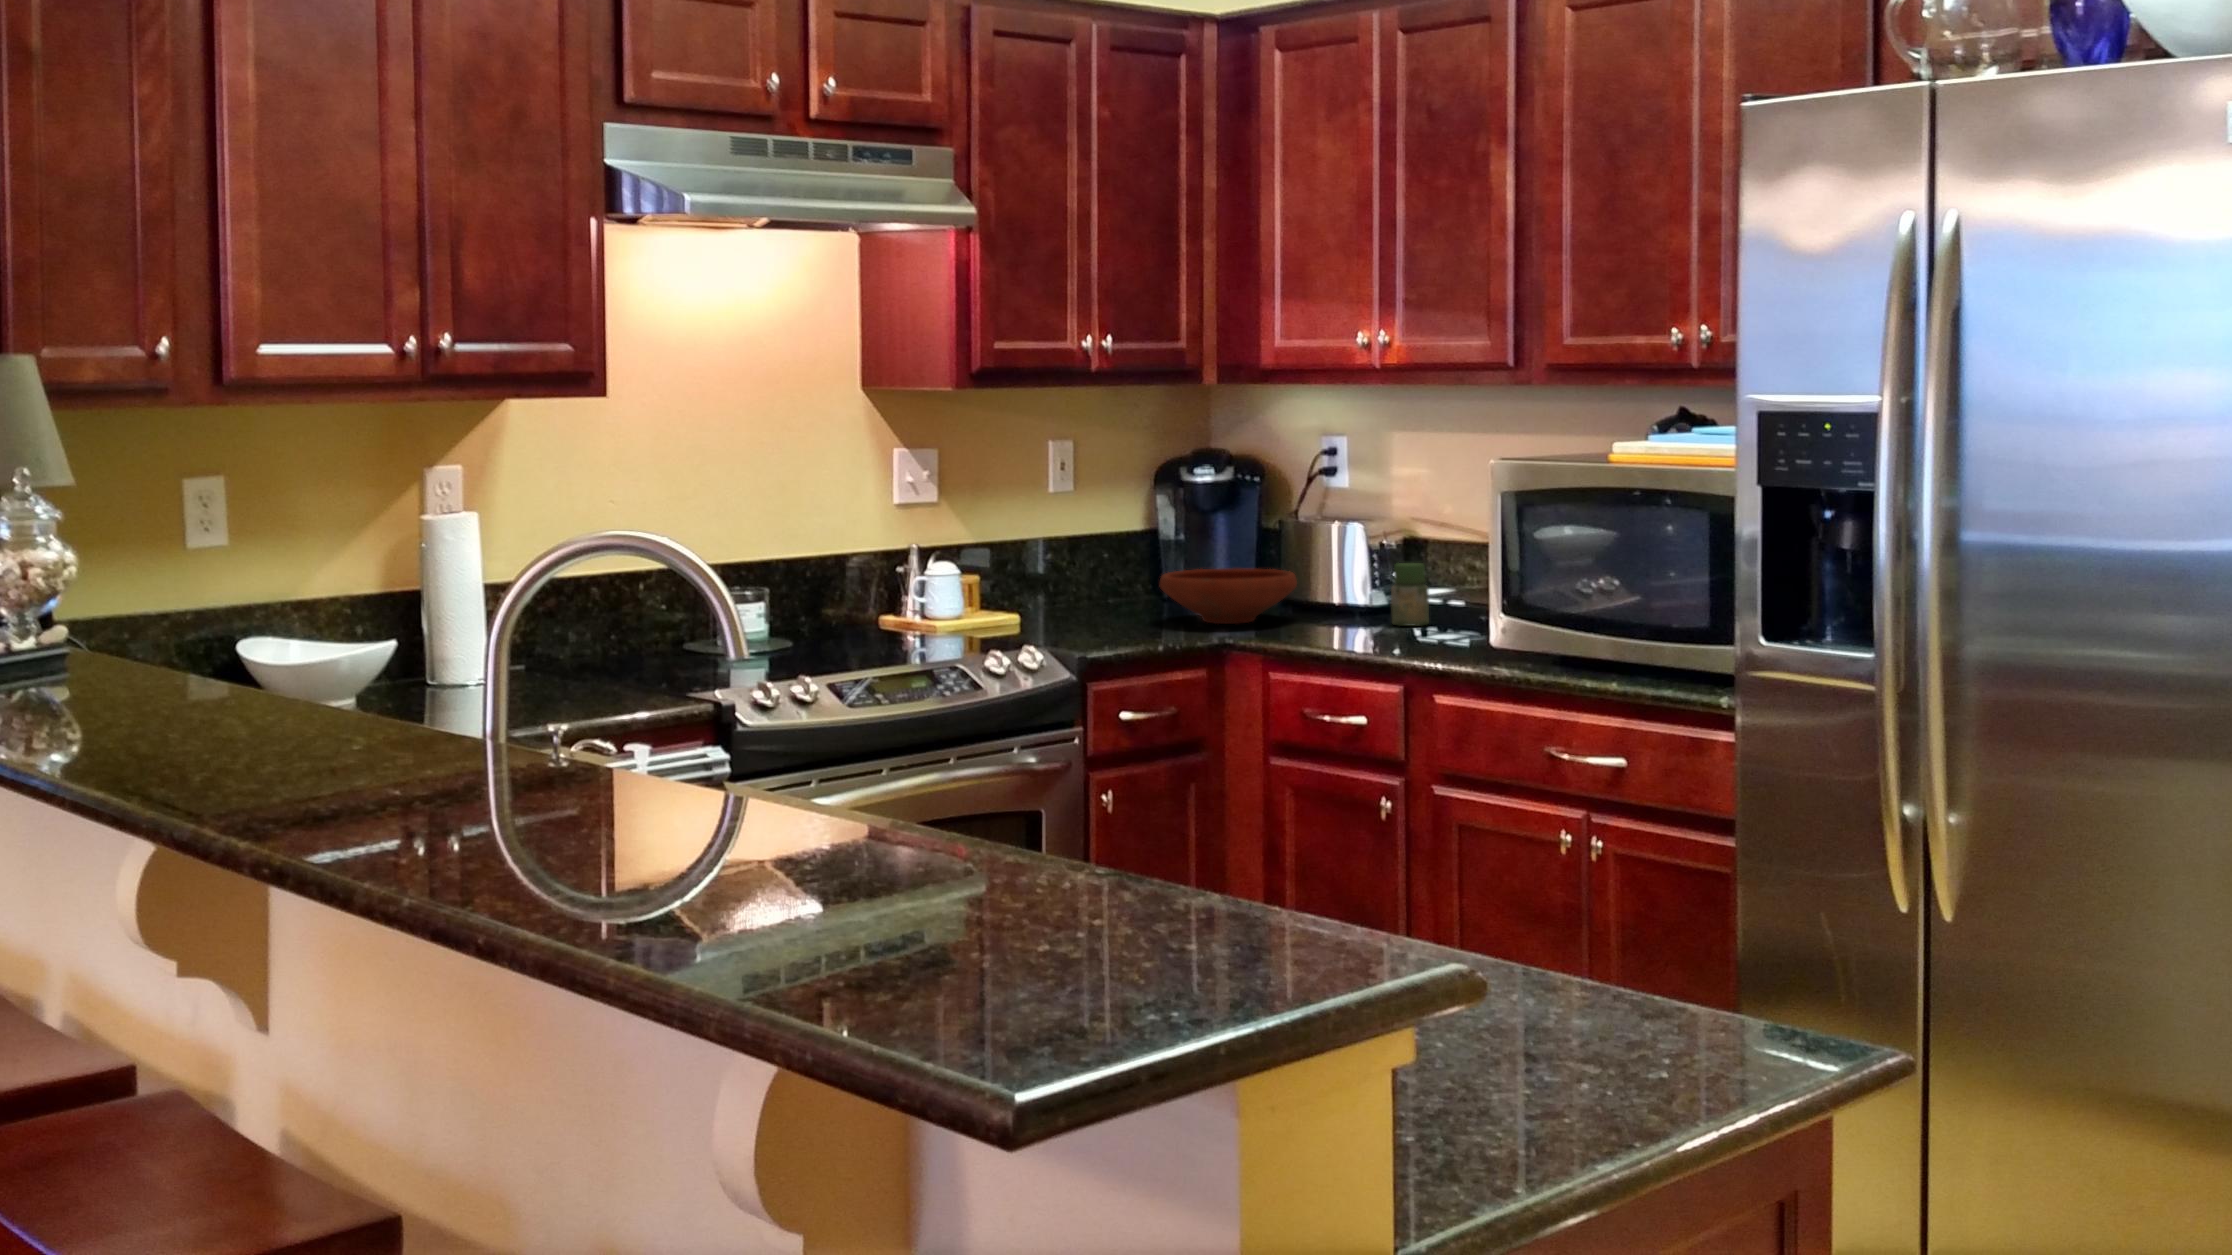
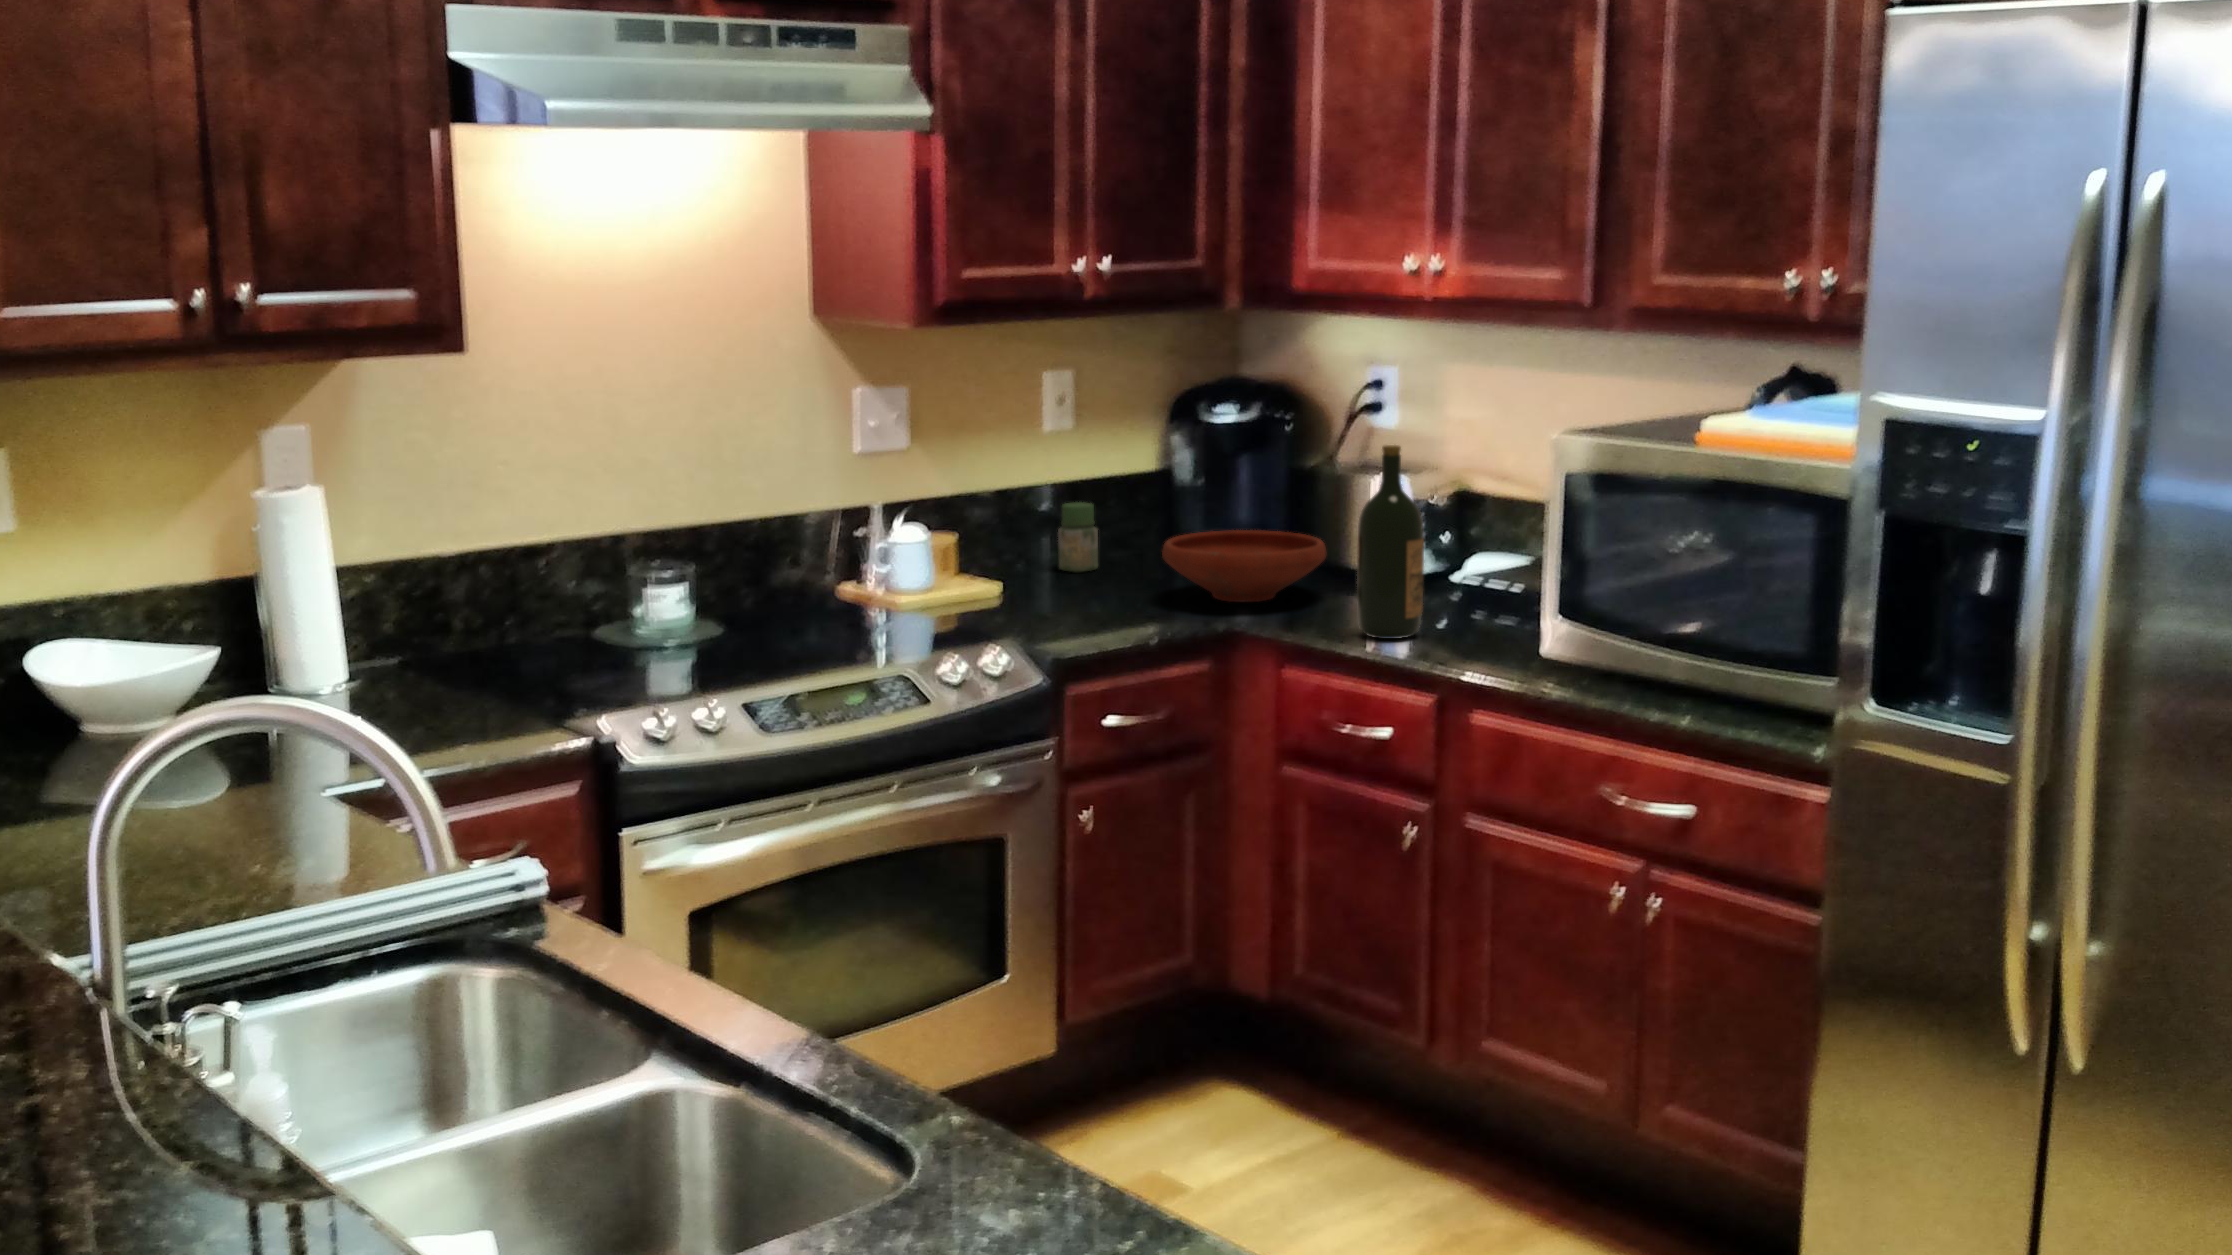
wine bottle: none [1329,482,1384,642] -> present [1357,445,1424,639]
jar: present [1391,563,1429,626] -> present [1058,502,1098,572]

